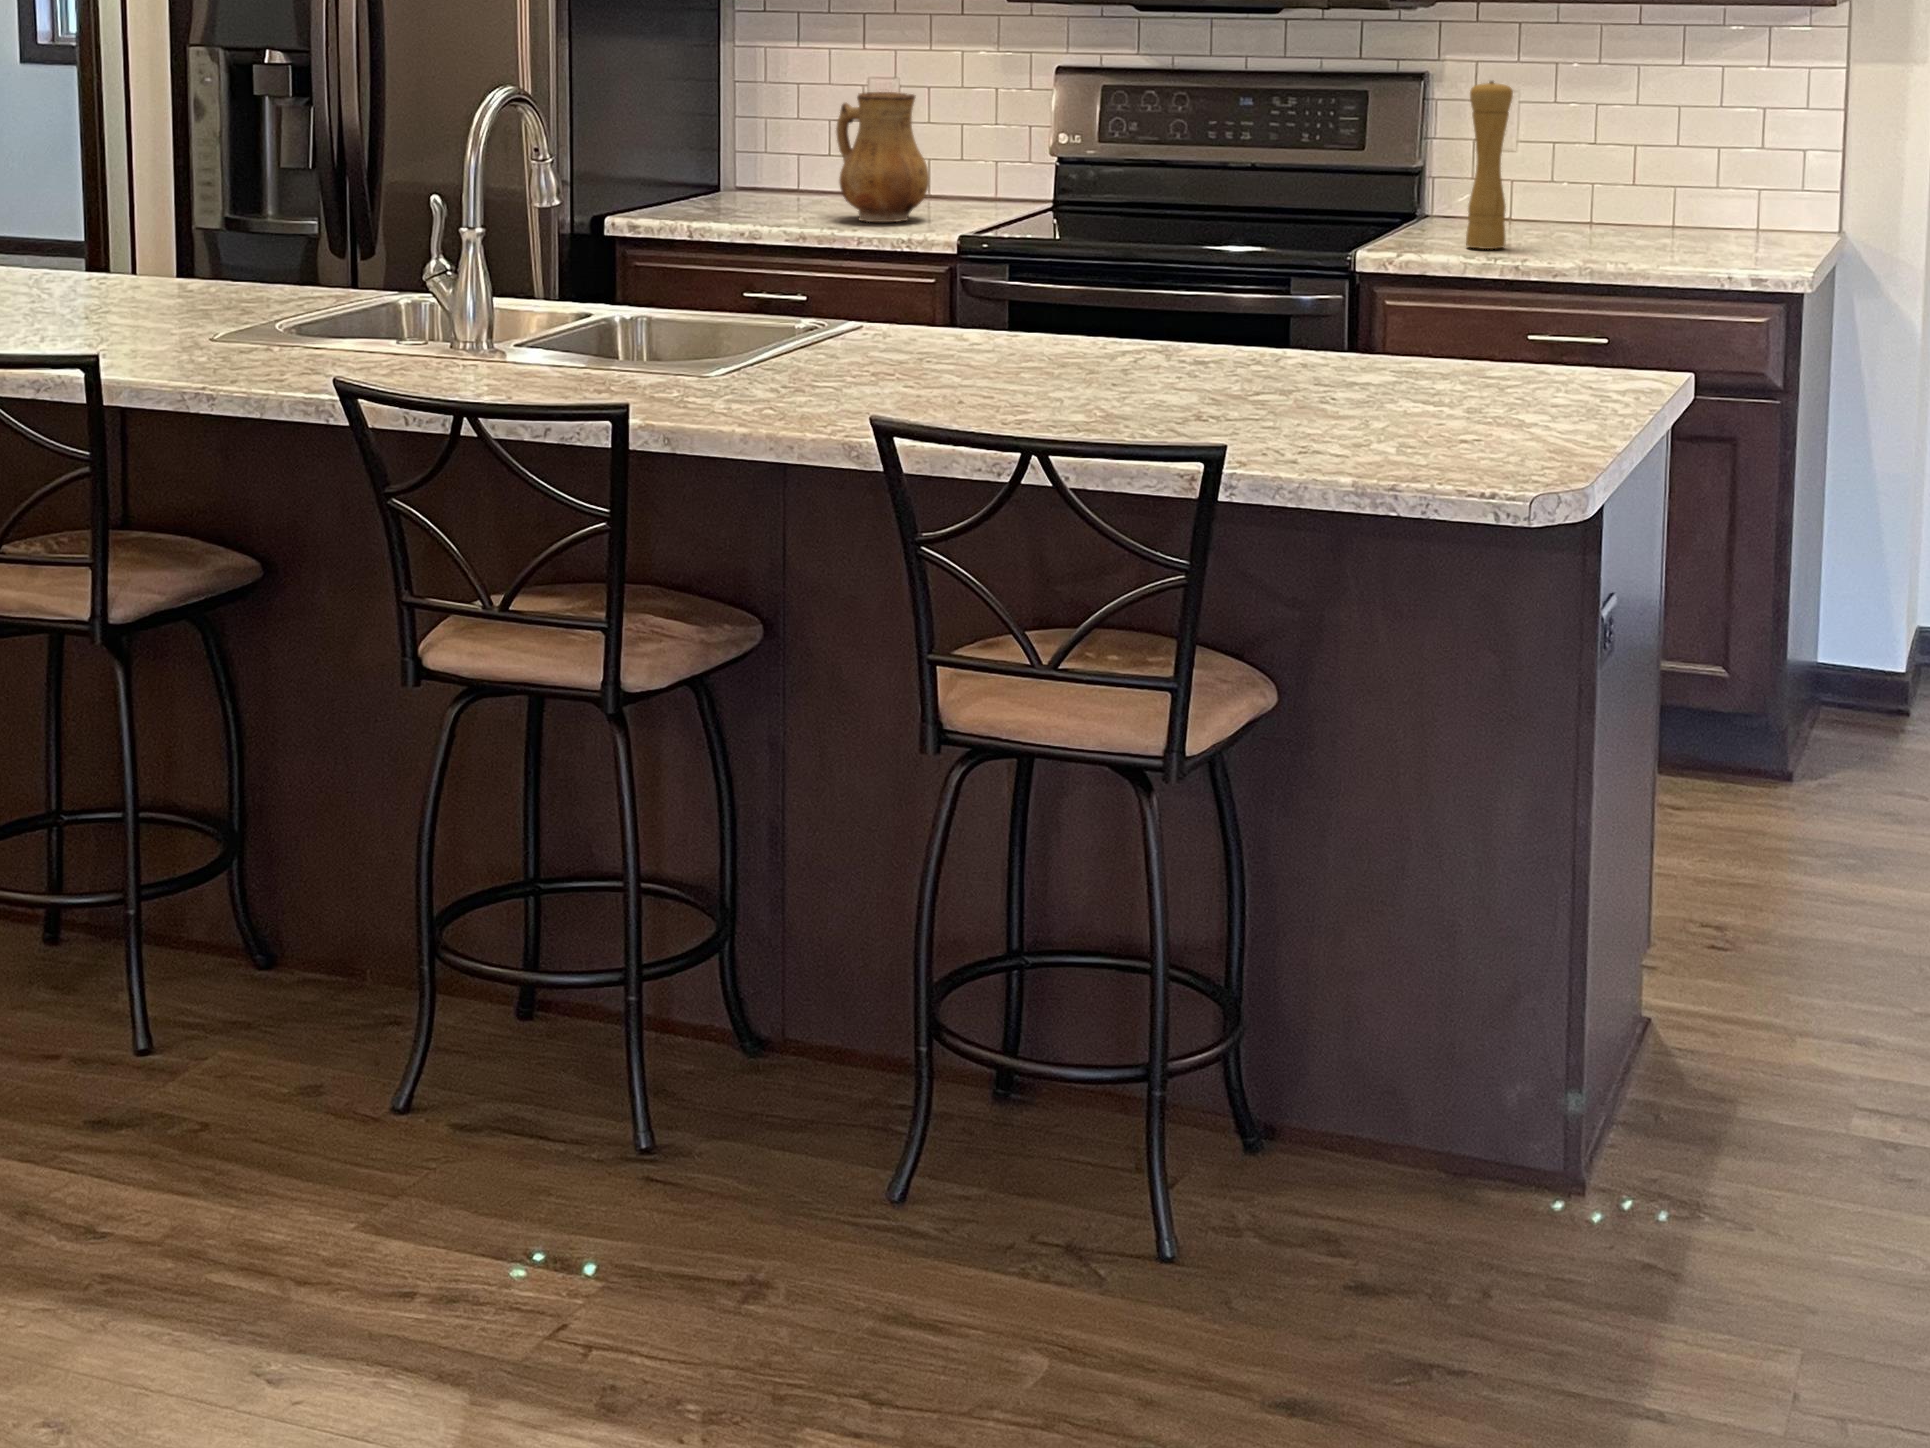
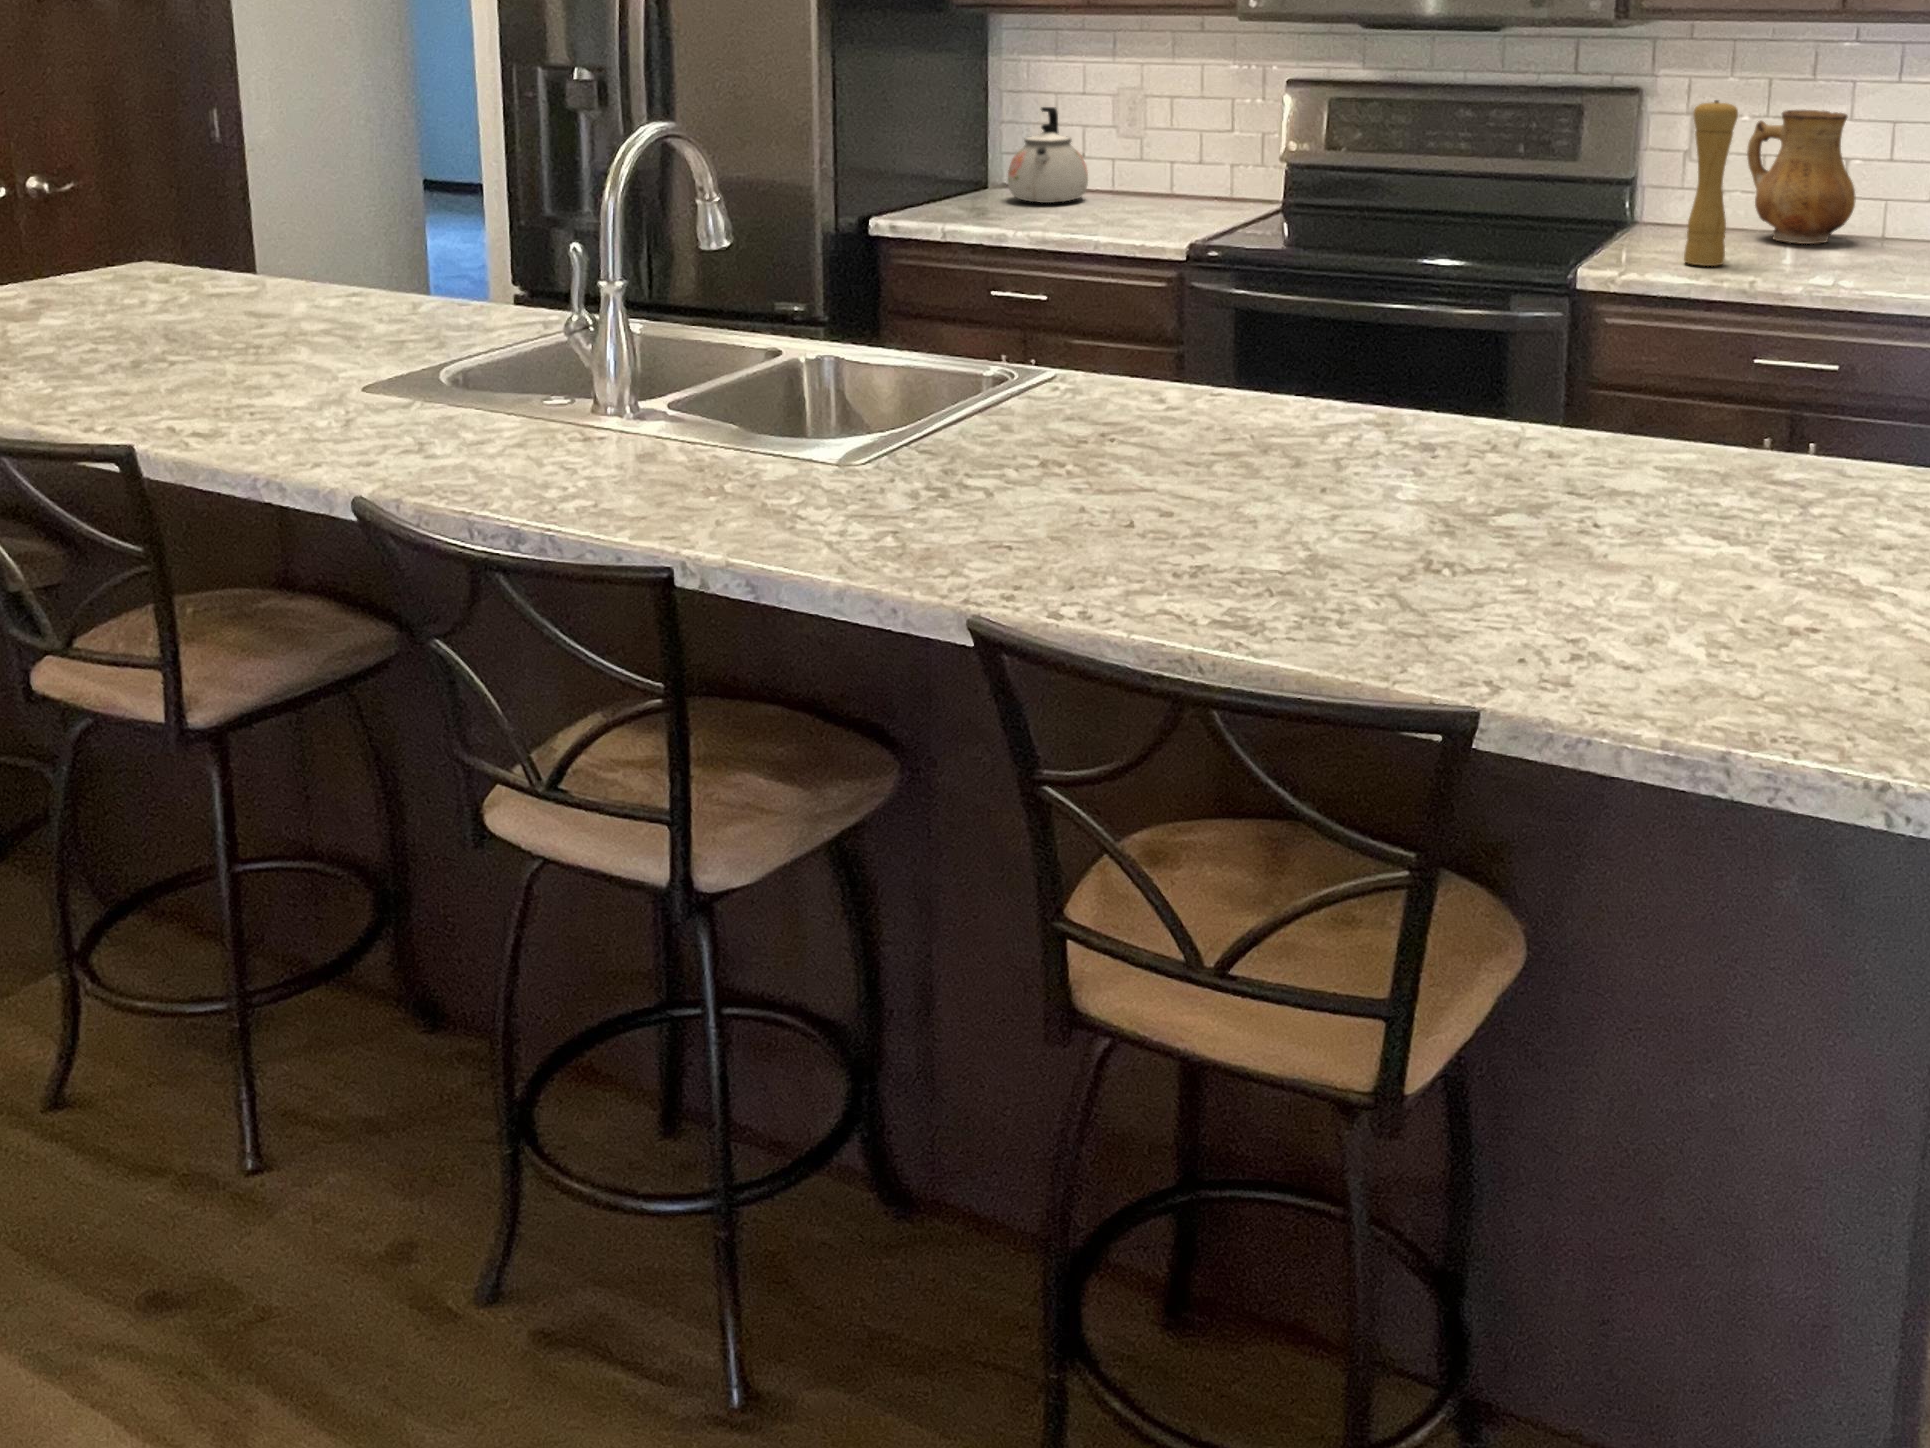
ceramic pitcher: present [836,92,929,222] -> present [1747,110,1856,244]
kettle: none [748,97,837,203] -> present [1008,107,1088,203]

